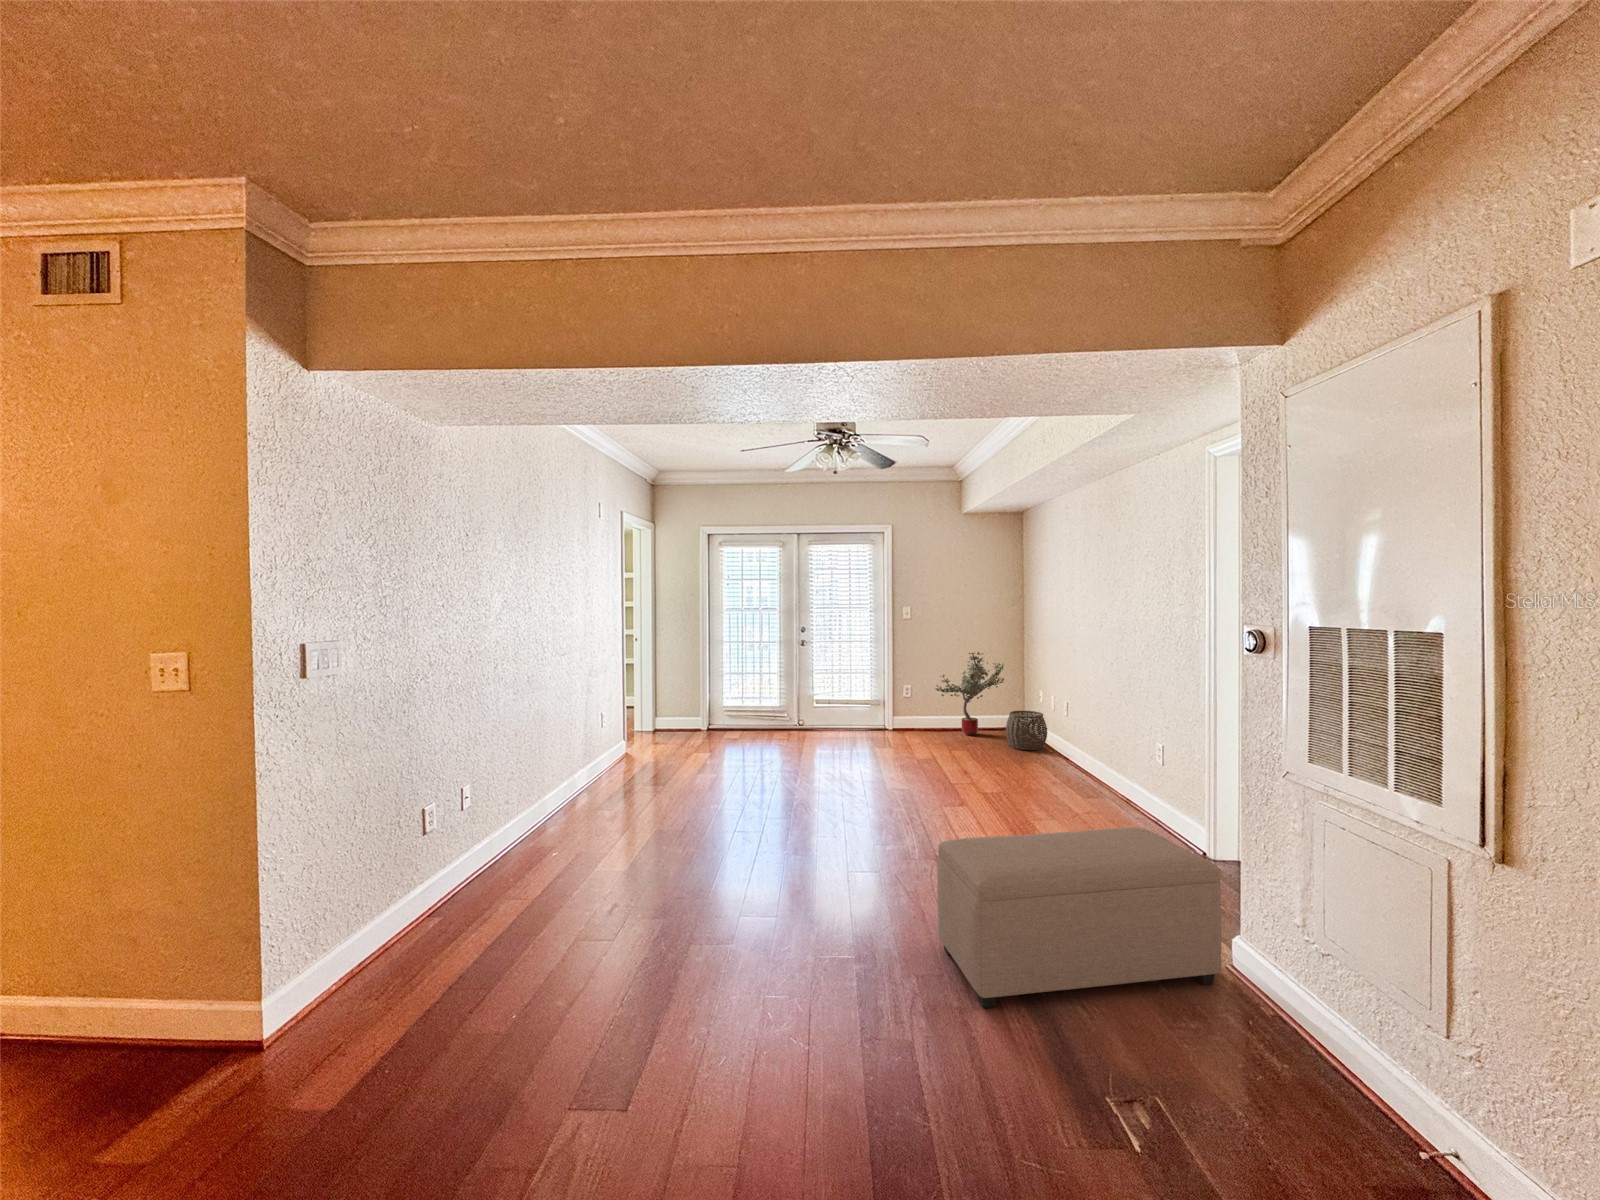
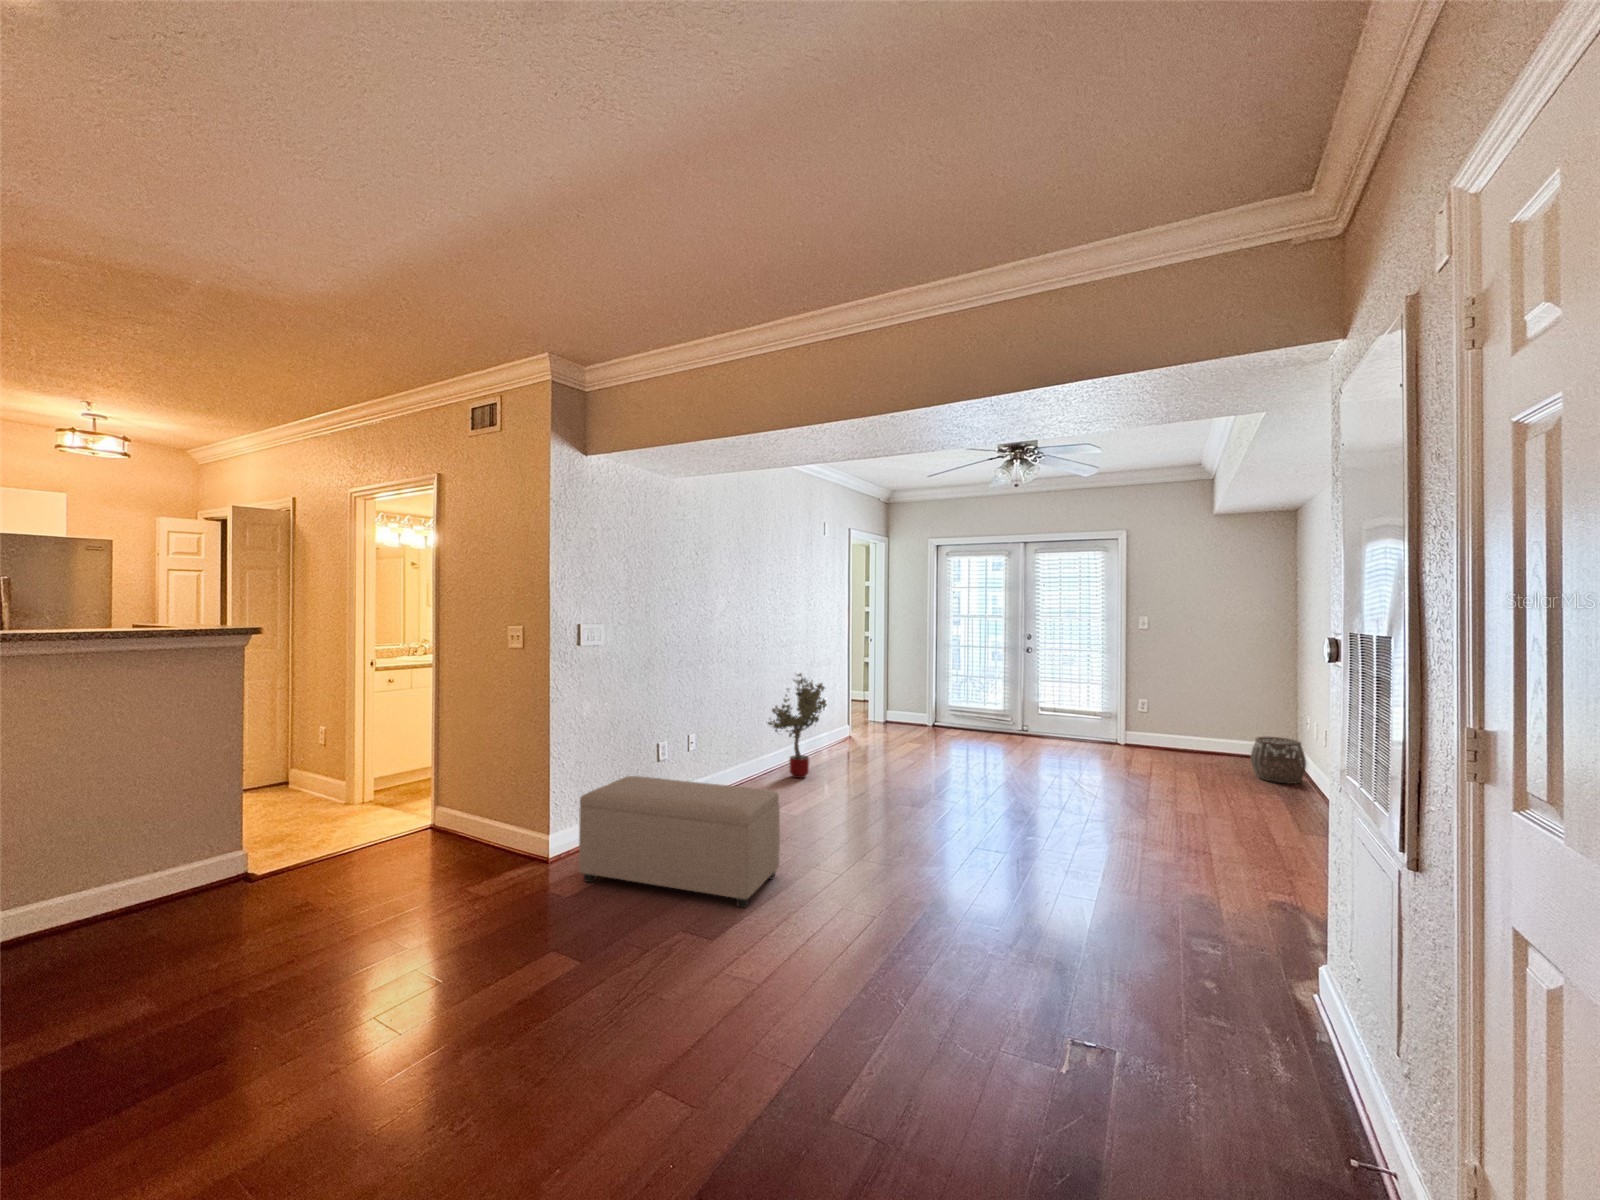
potted tree: present [936,652,1004,736] -> present [768,673,826,778]
ottoman: present [937,827,1221,1008] -> present [579,776,780,908]

